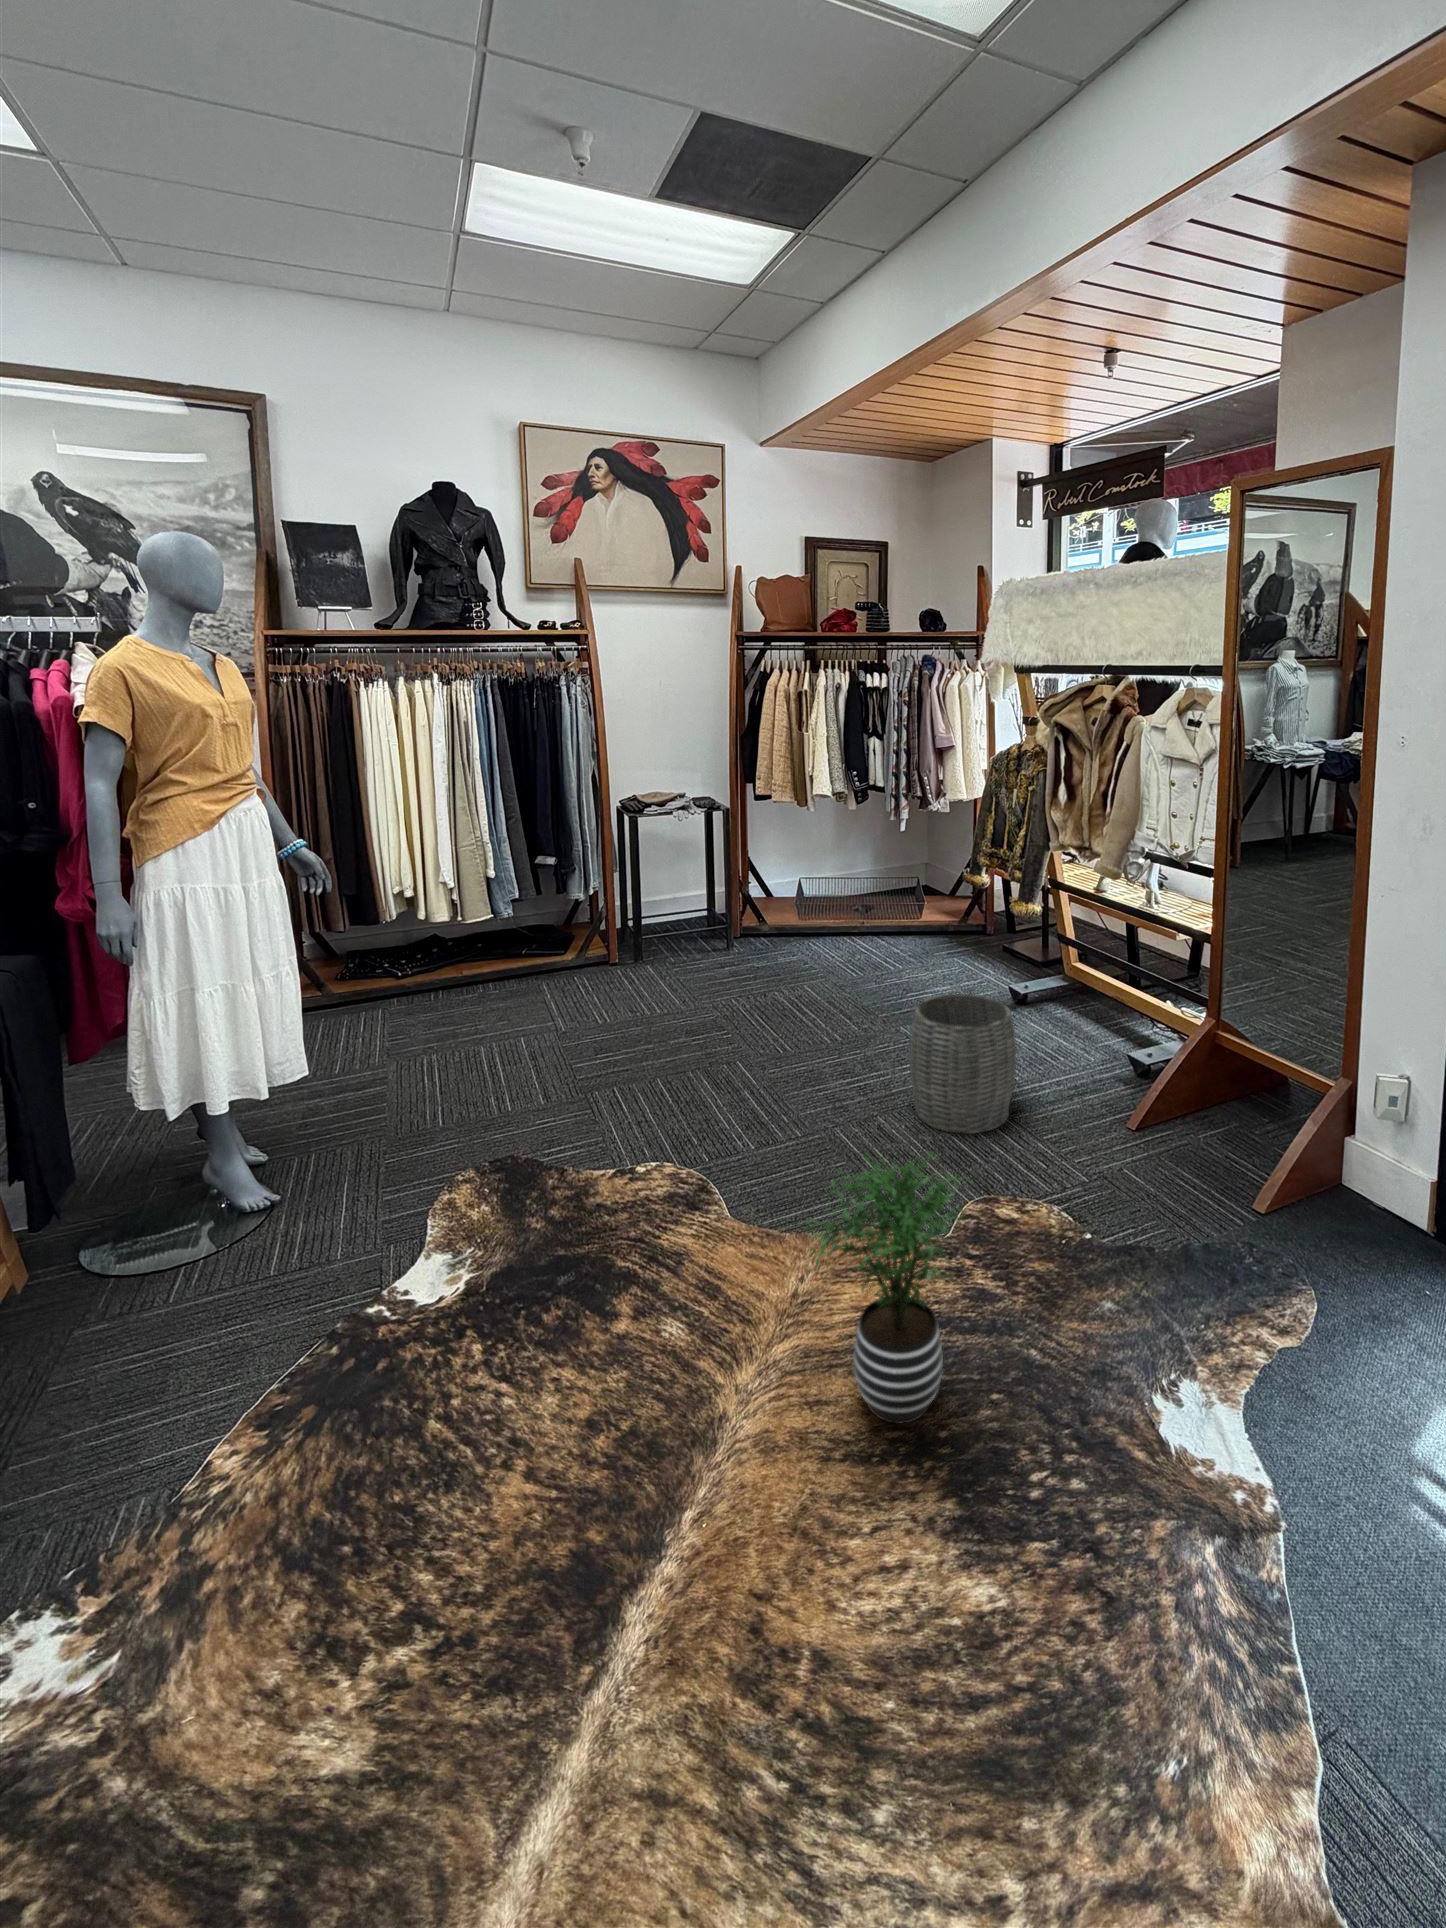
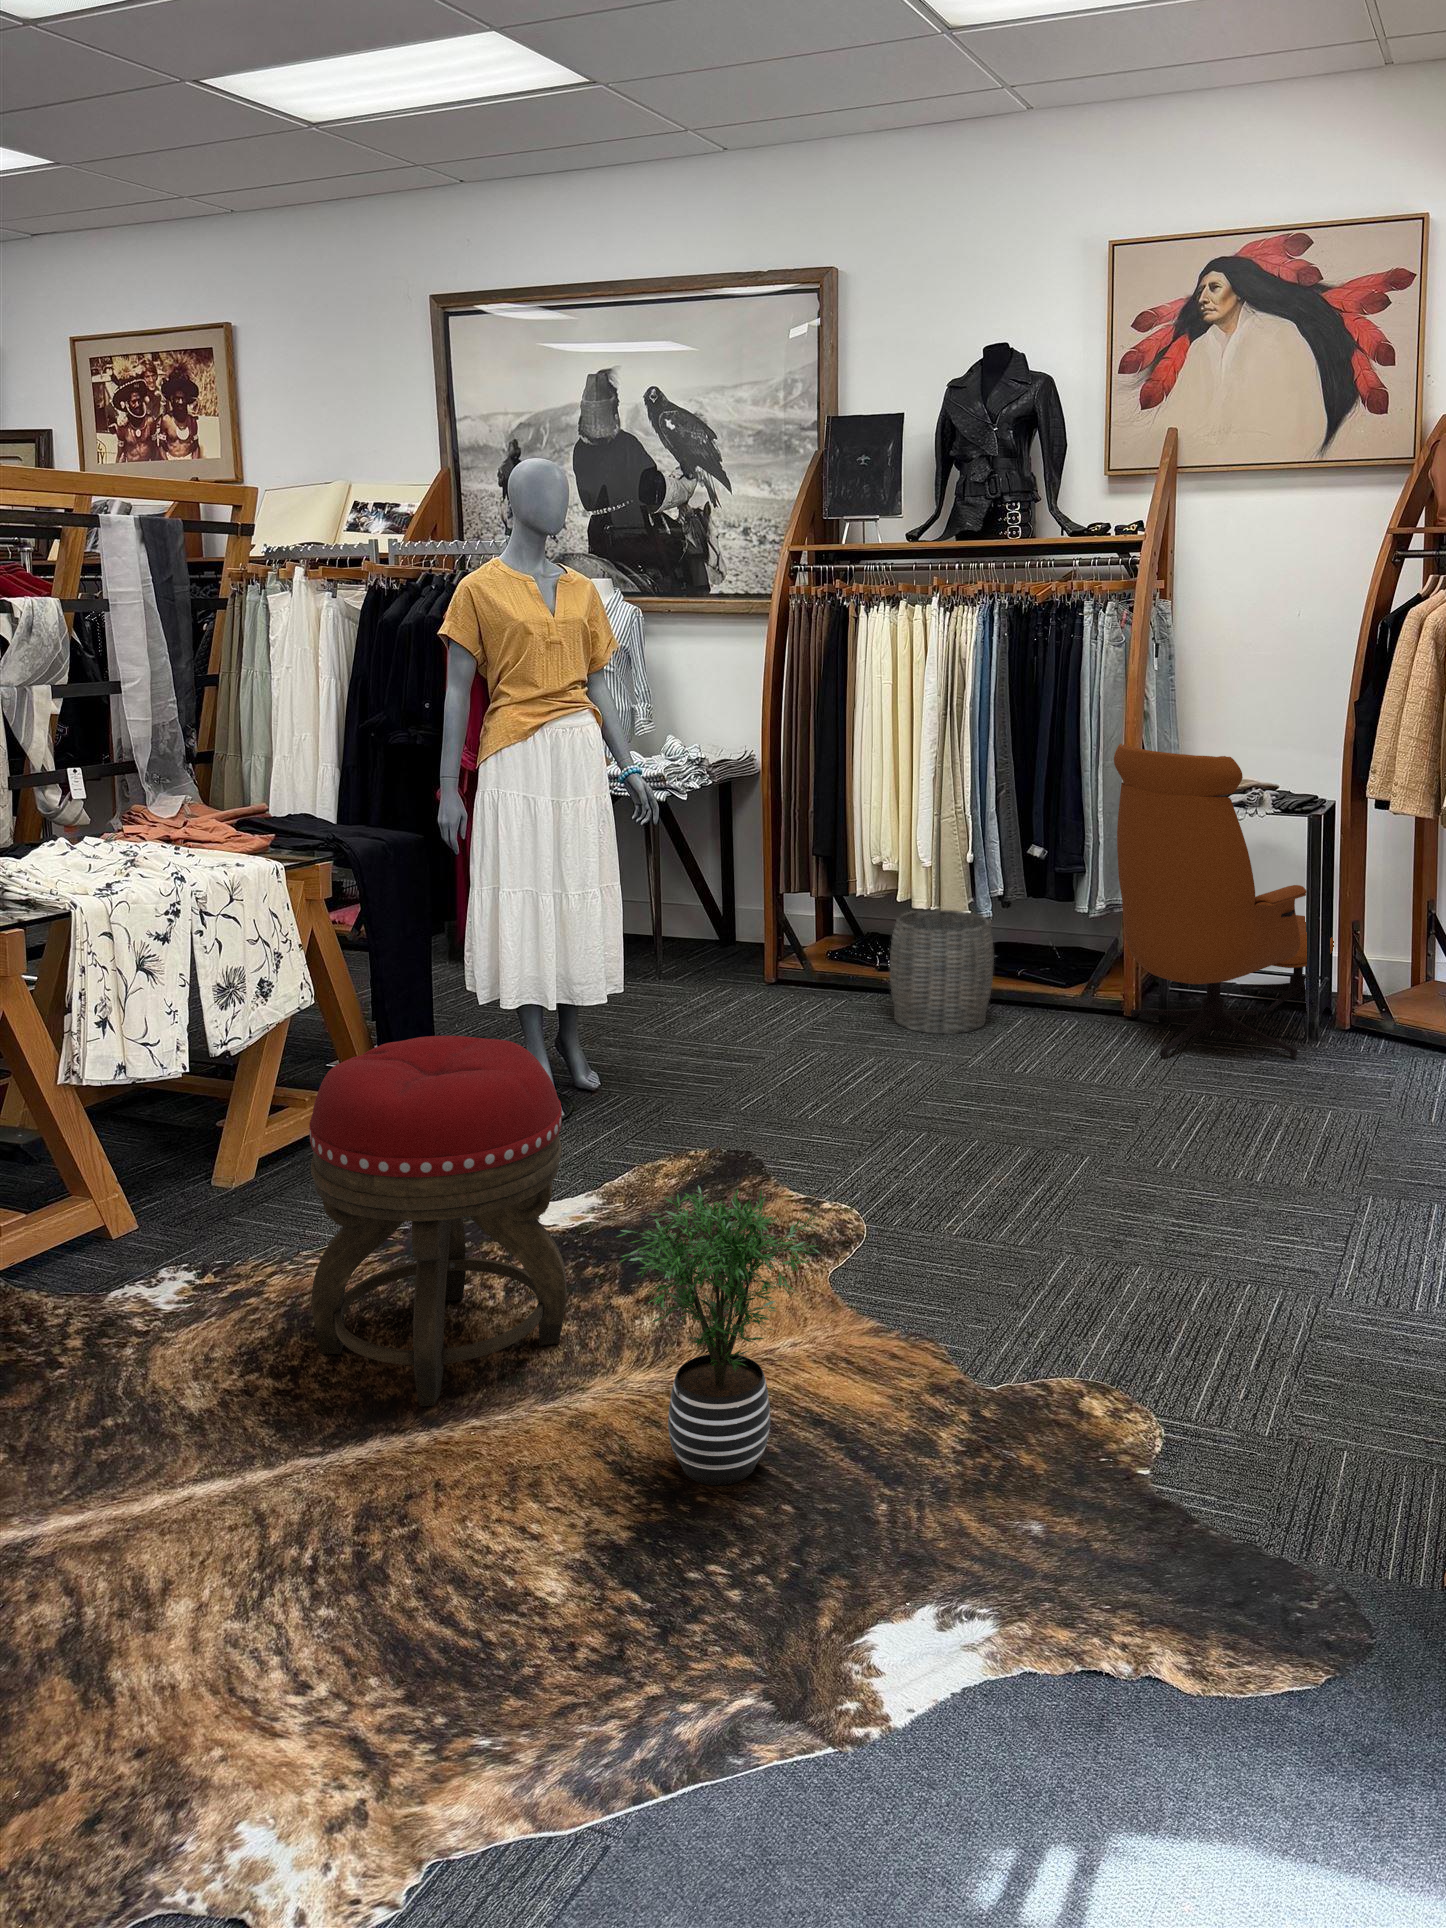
lounge chair: none [625,775,752,987] -> present [1114,744,1334,1058]
woven basket: present [909,994,1016,1134] -> present [890,910,994,1034]
footstool: none [362,1118,651,1573] -> present [309,1036,566,1406]

